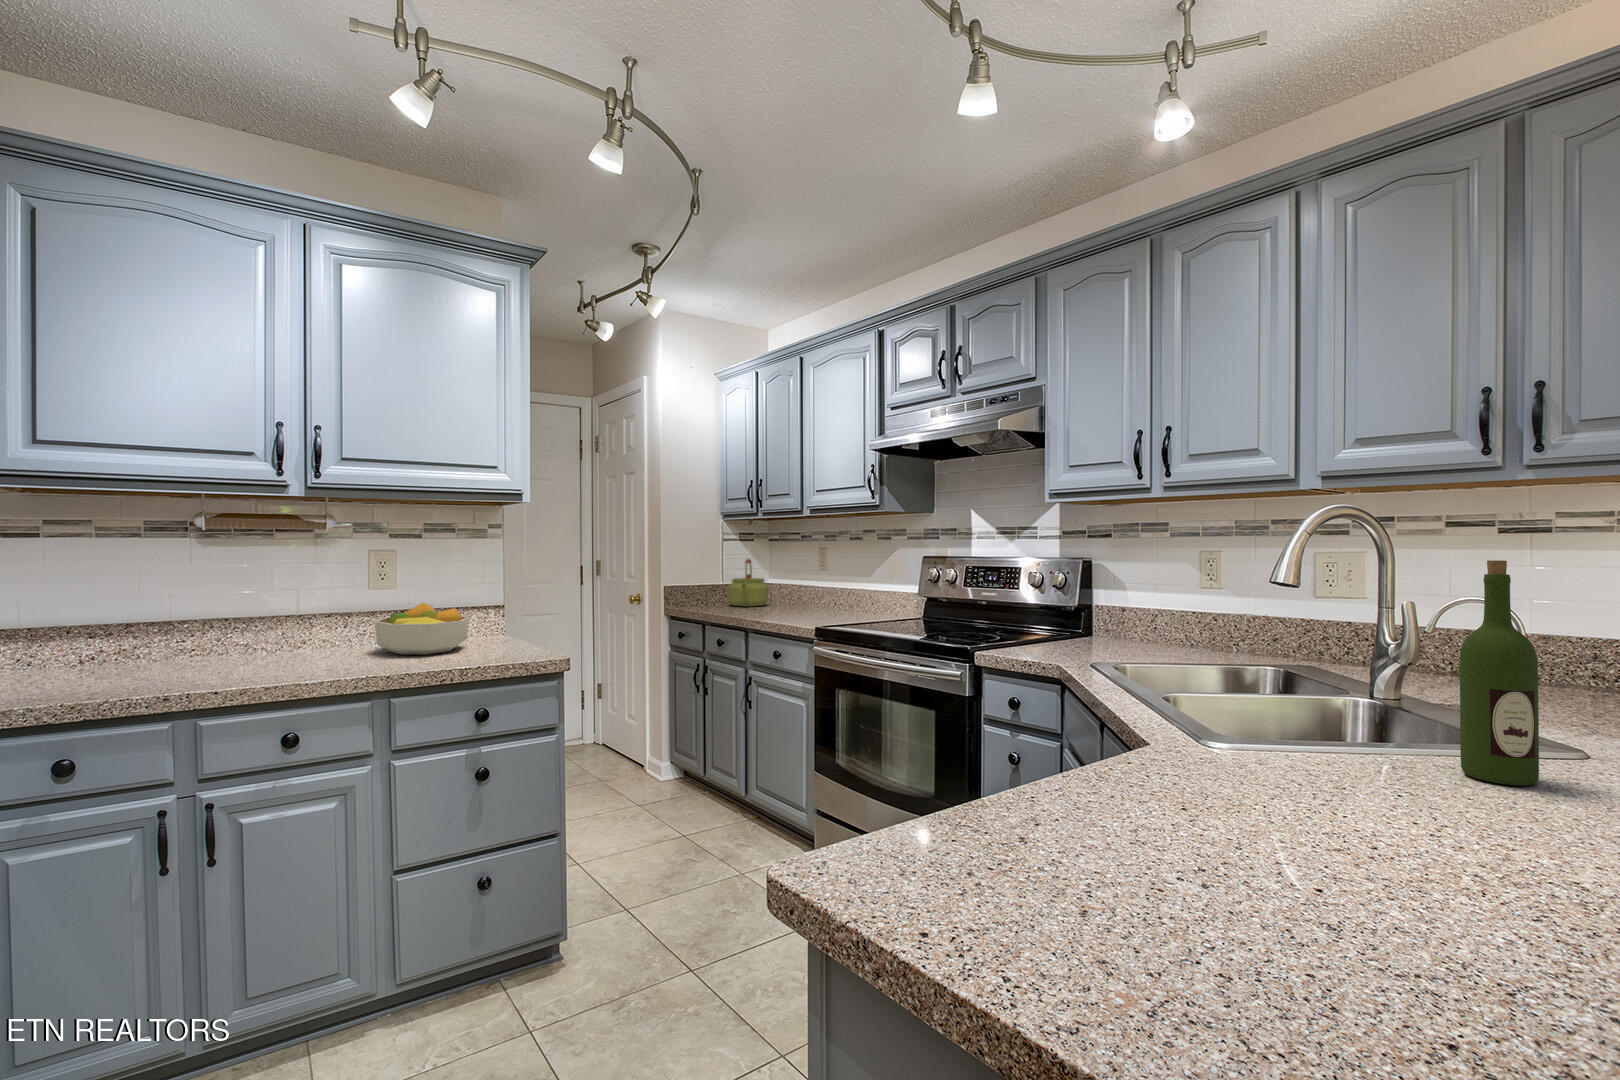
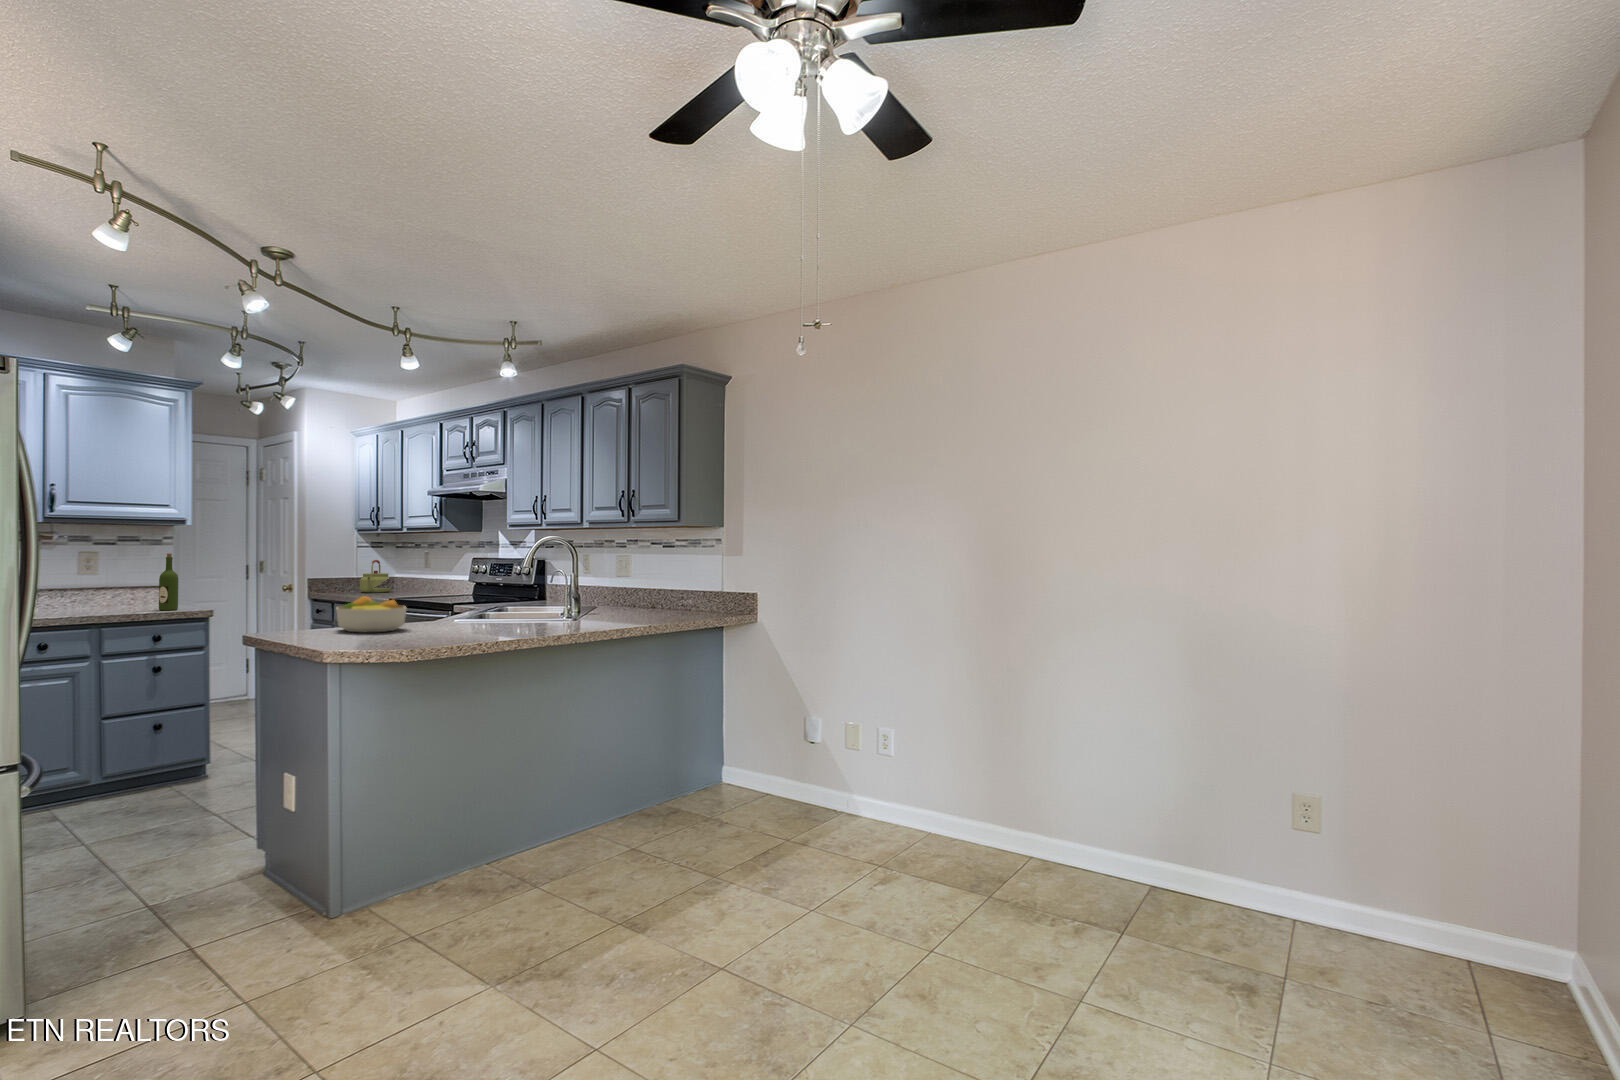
wine bottle: present [1460,560,1539,786] -> present [159,553,178,610]
fruit bowl: present [374,603,469,655] -> present [336,596,407,633]

